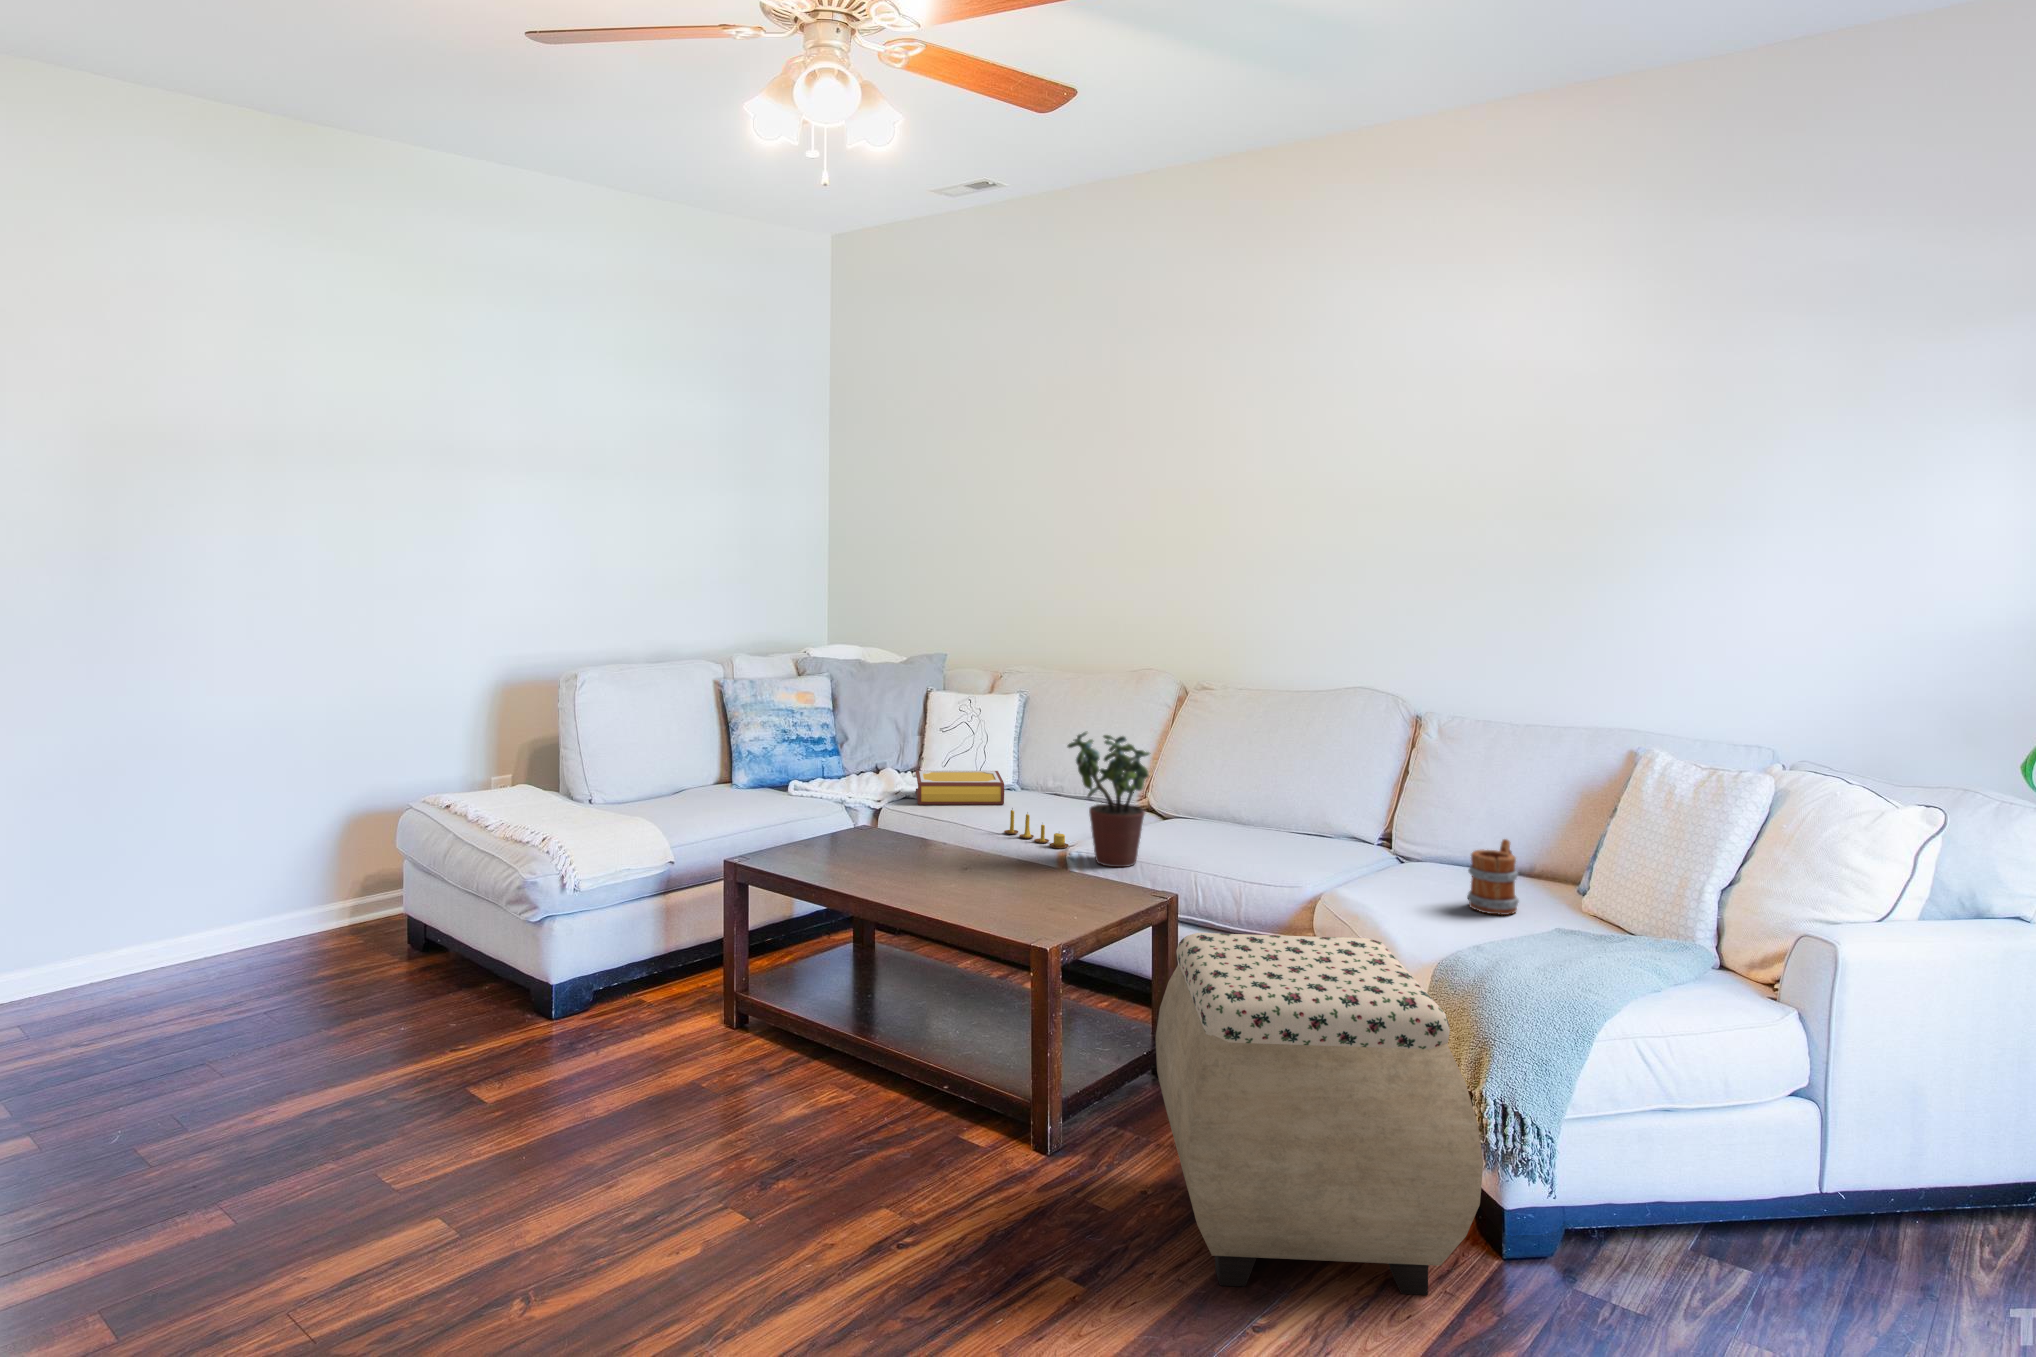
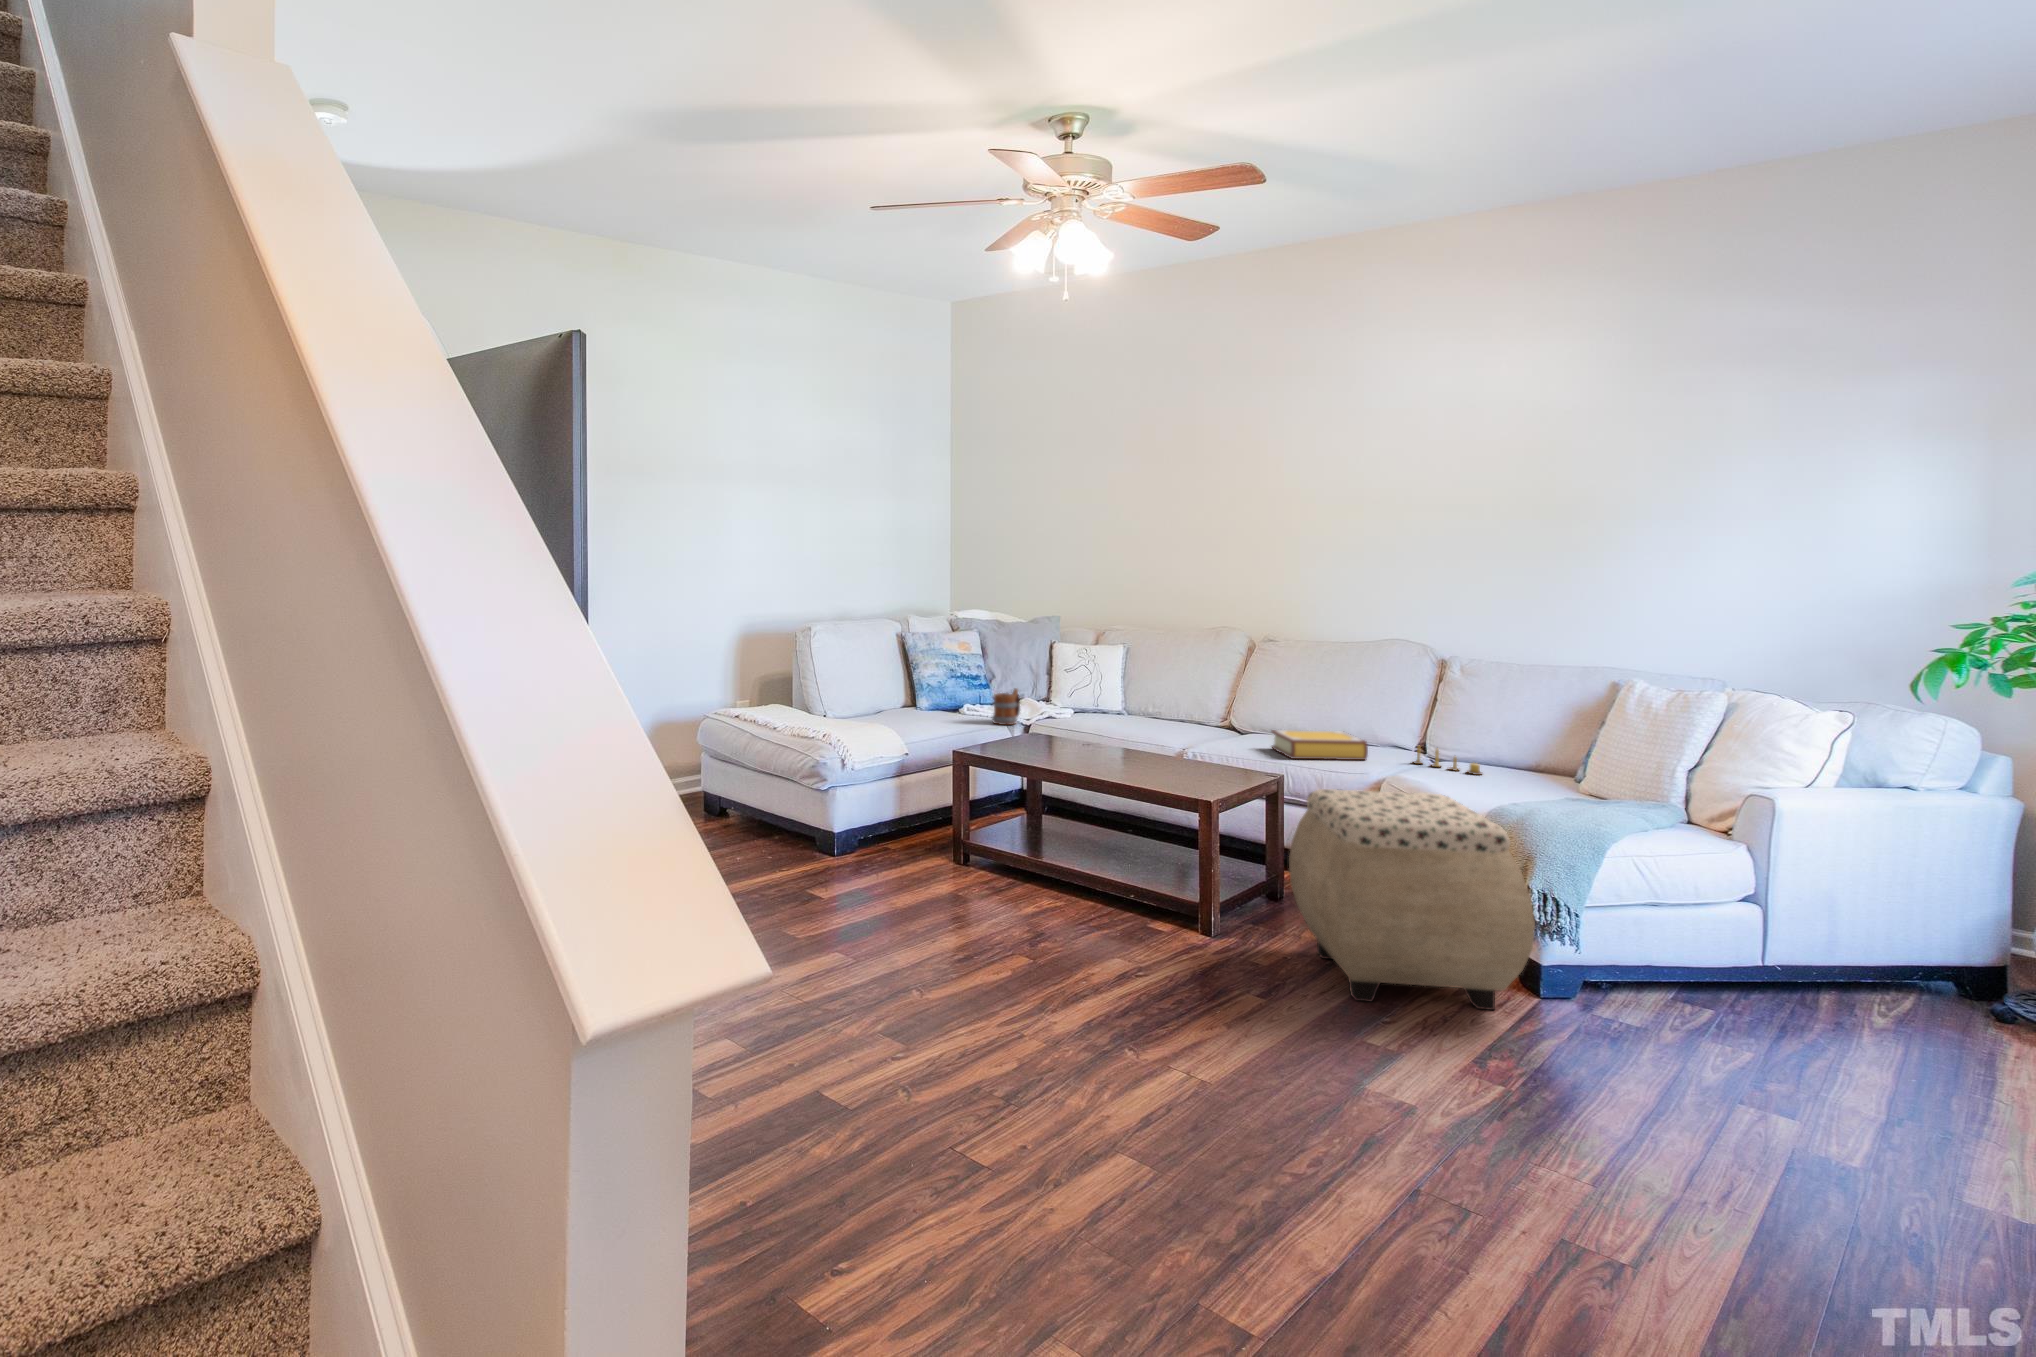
potted plant: present [1068,732,1149,867] -> none [1190,666,1251,761]
book: present [916,771,1004,805] -> present [1272,730,1368,760]
candle: present [1004,810,1069,848] -> present [1414,745,1482,775]
mug: present [1467,839,1519,915] -> present [992,689,1020,725]

